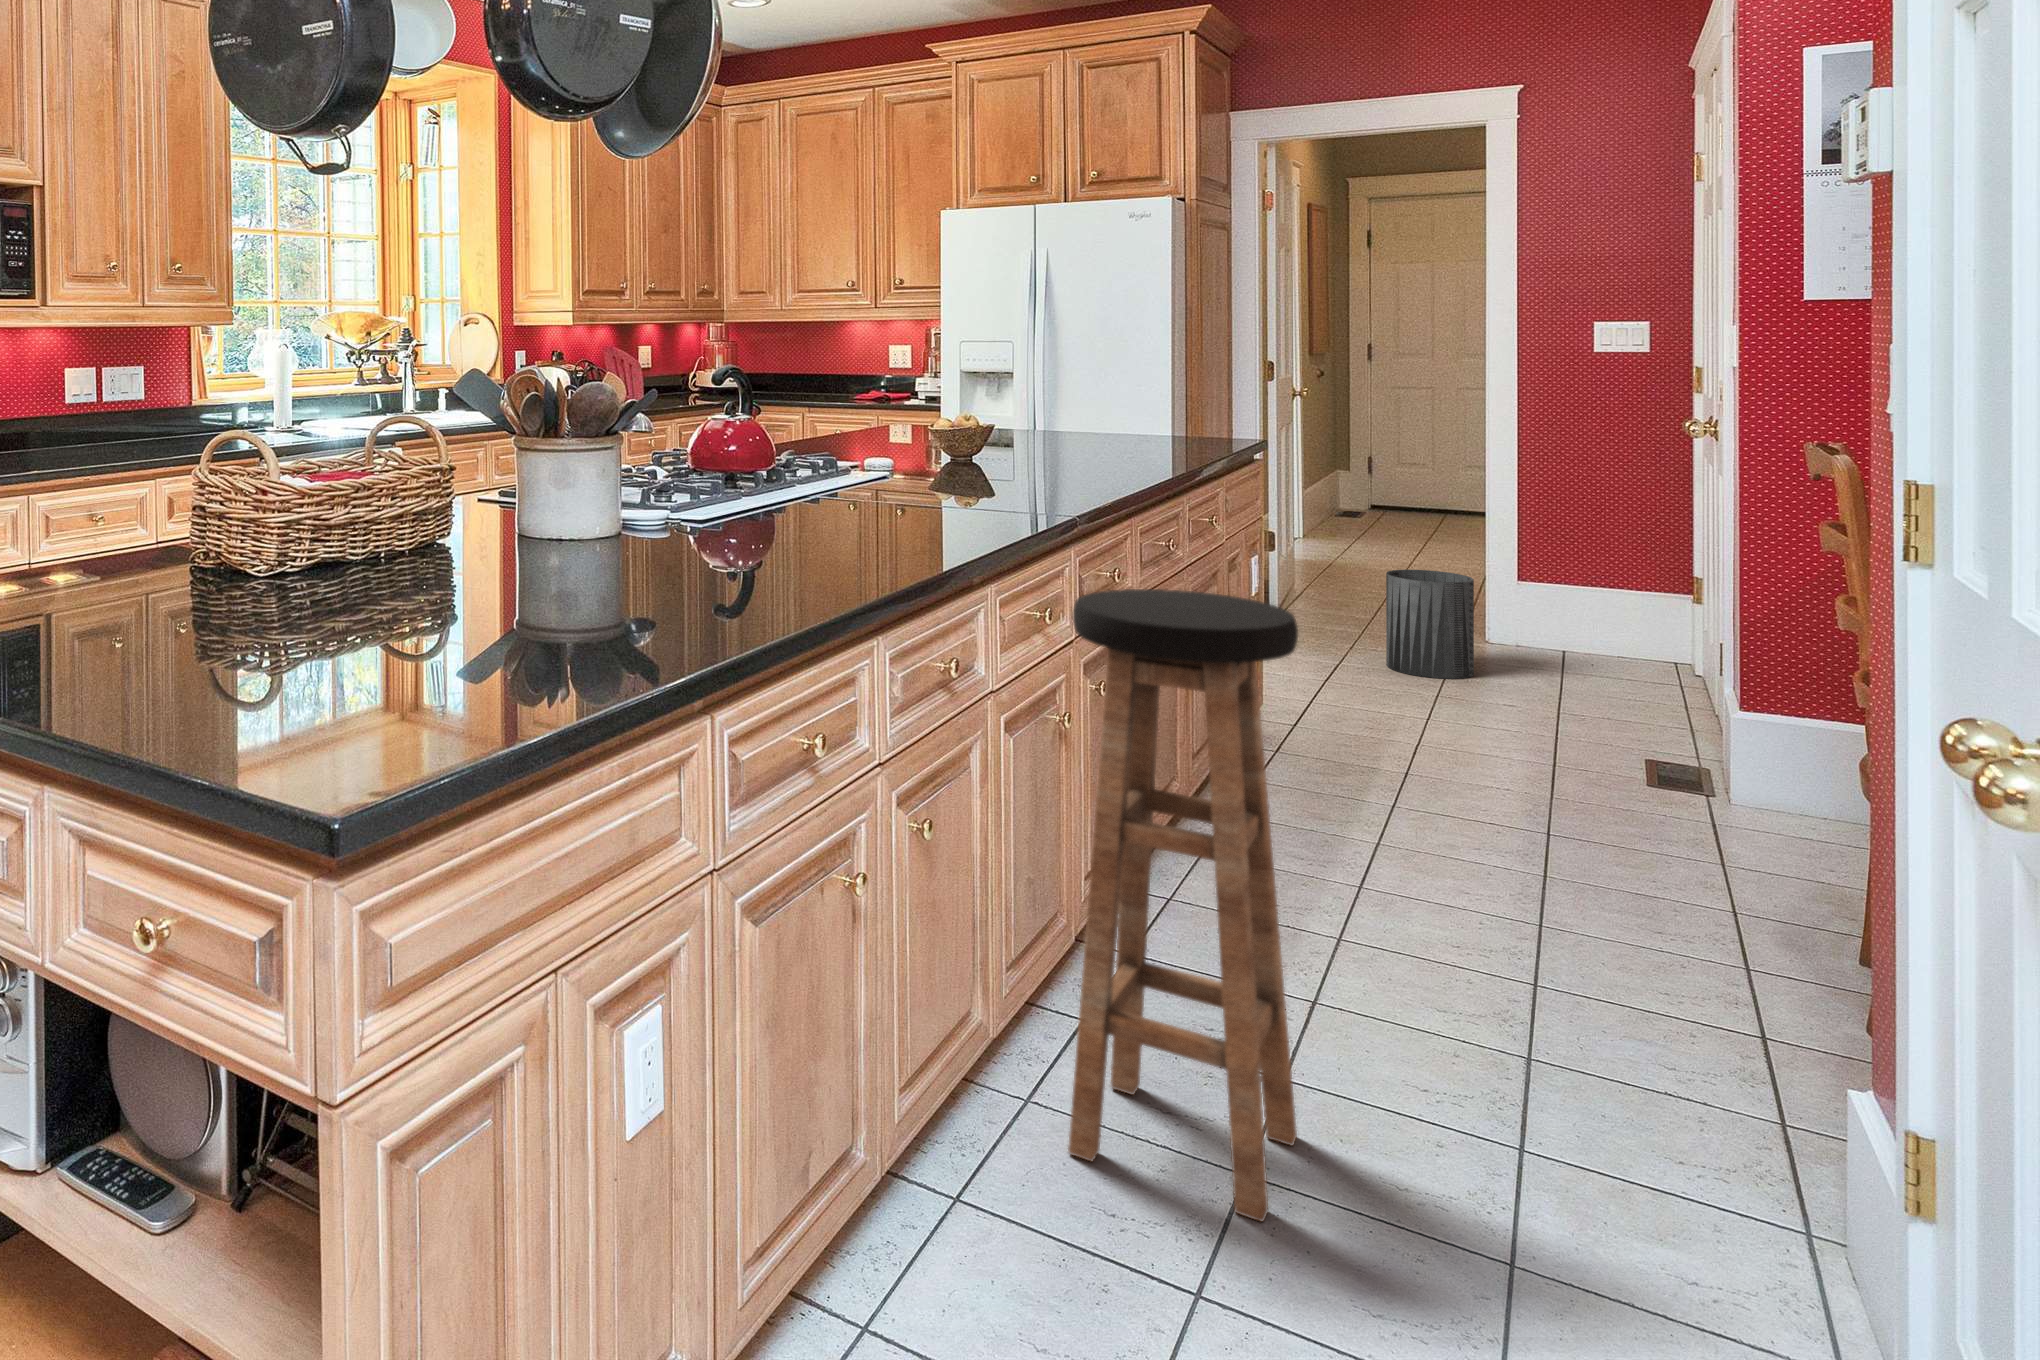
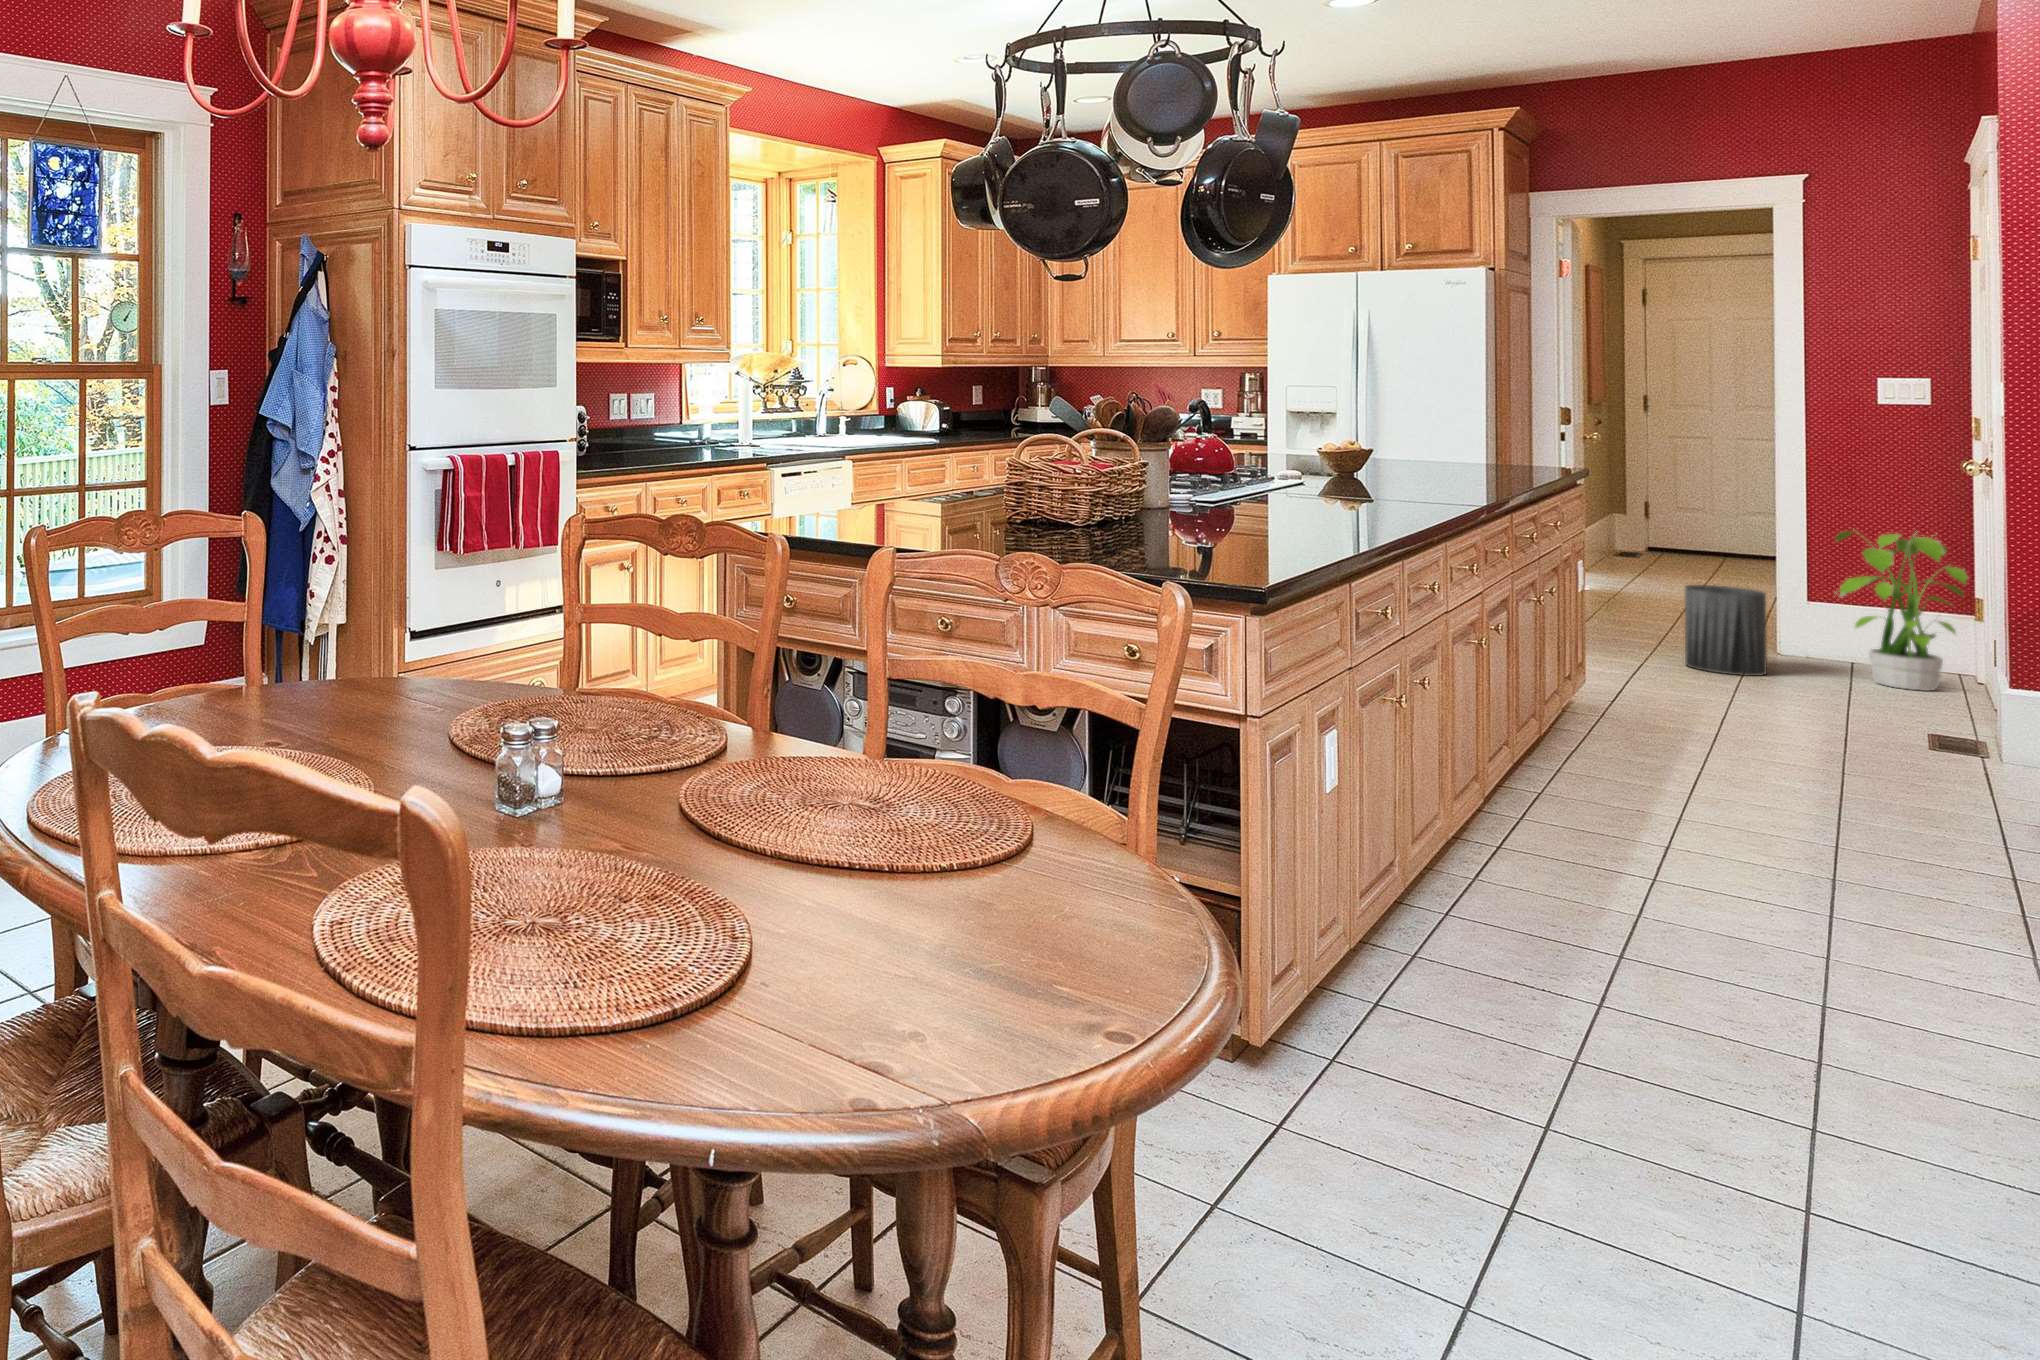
potted plant: none [1546,500,1692,692] -> present [1836,528,1968,691]
bar stool: present [1068,589,1298,1221] -> none [1508,547,1671,931]

